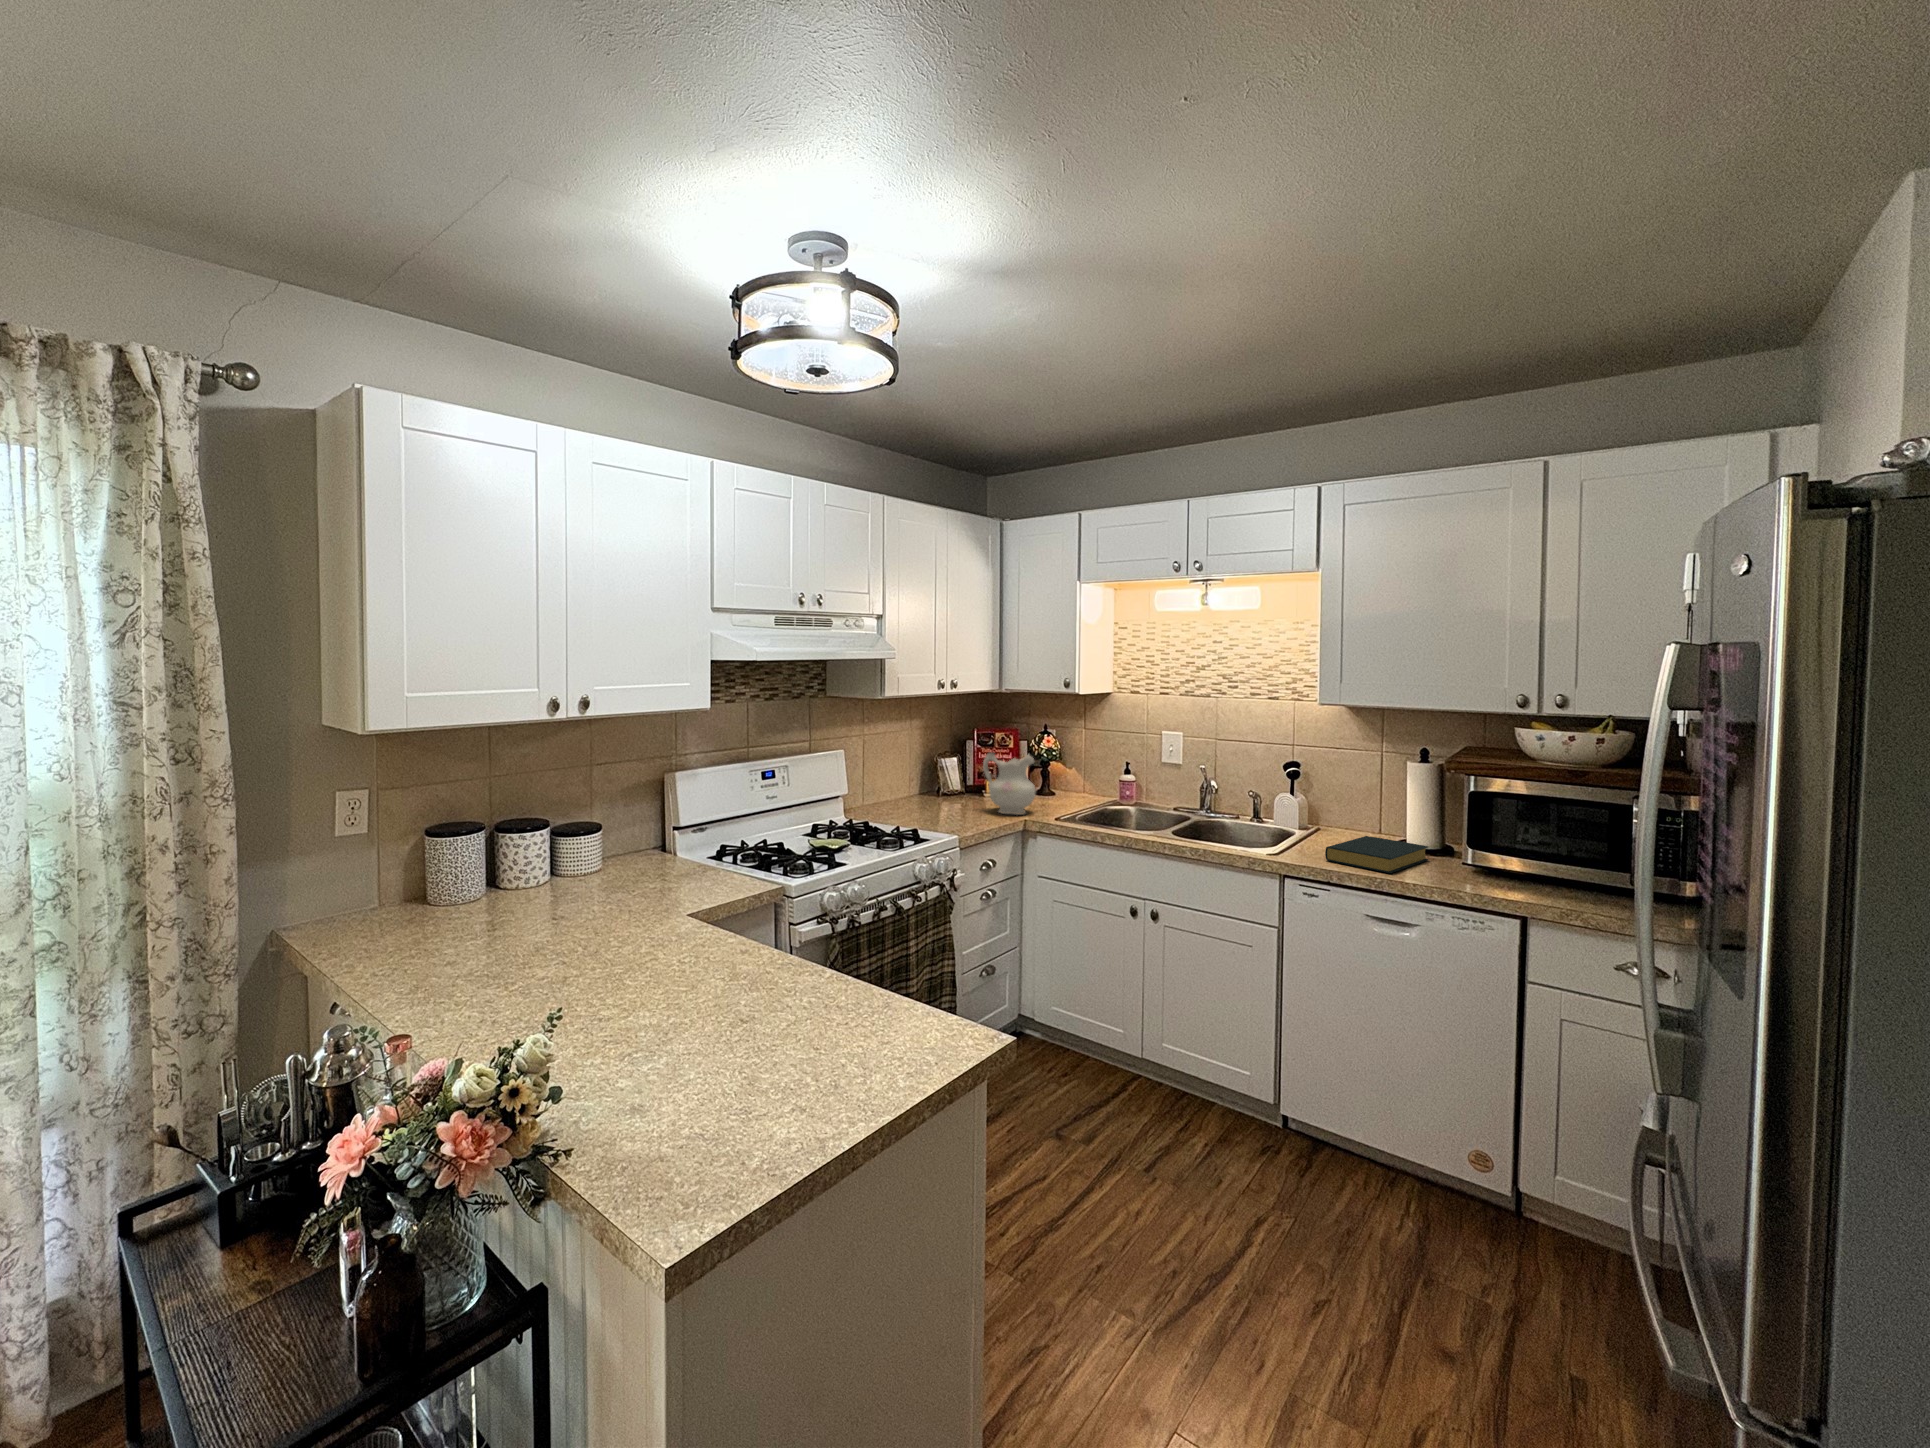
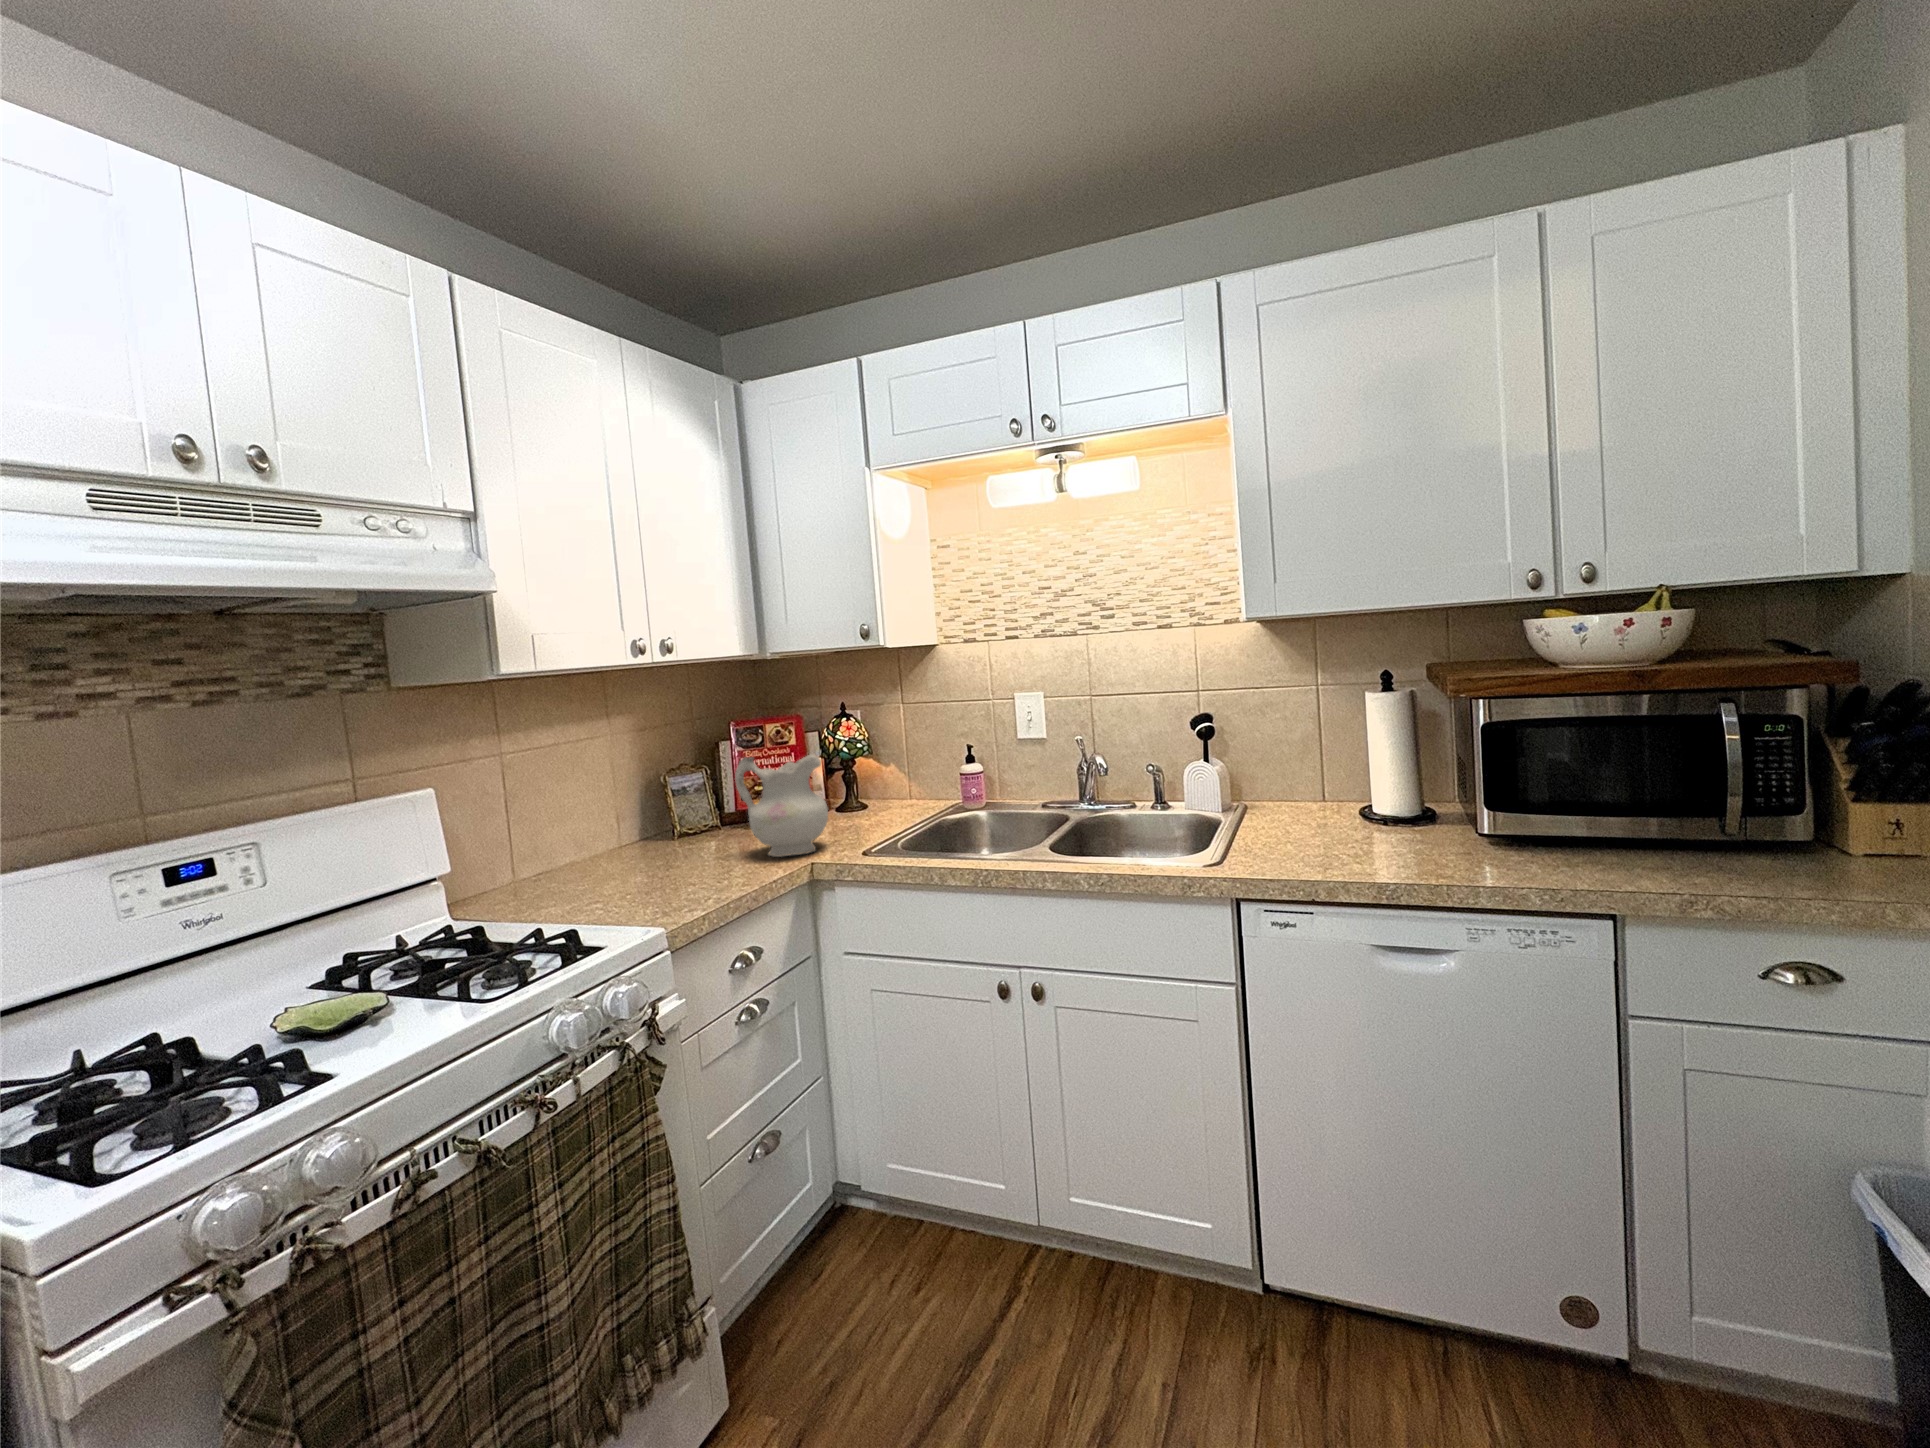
hardback book: present [1325,836,1428,873] -> none [1287,811,1417,870]

